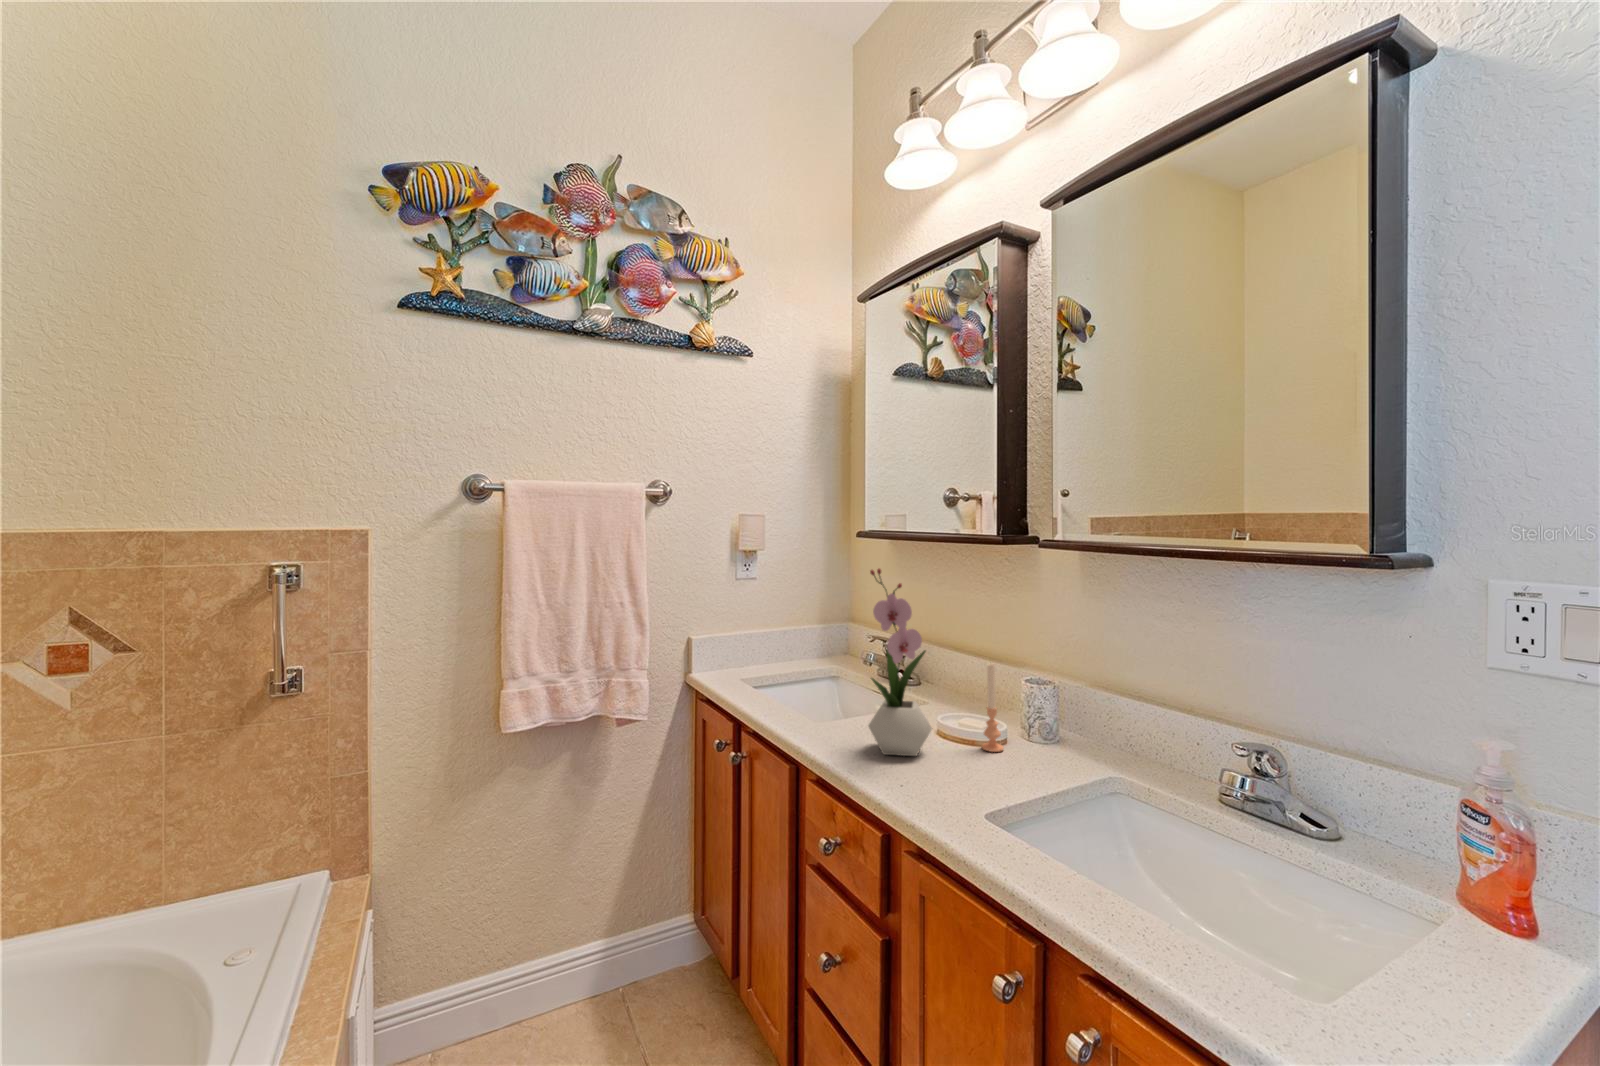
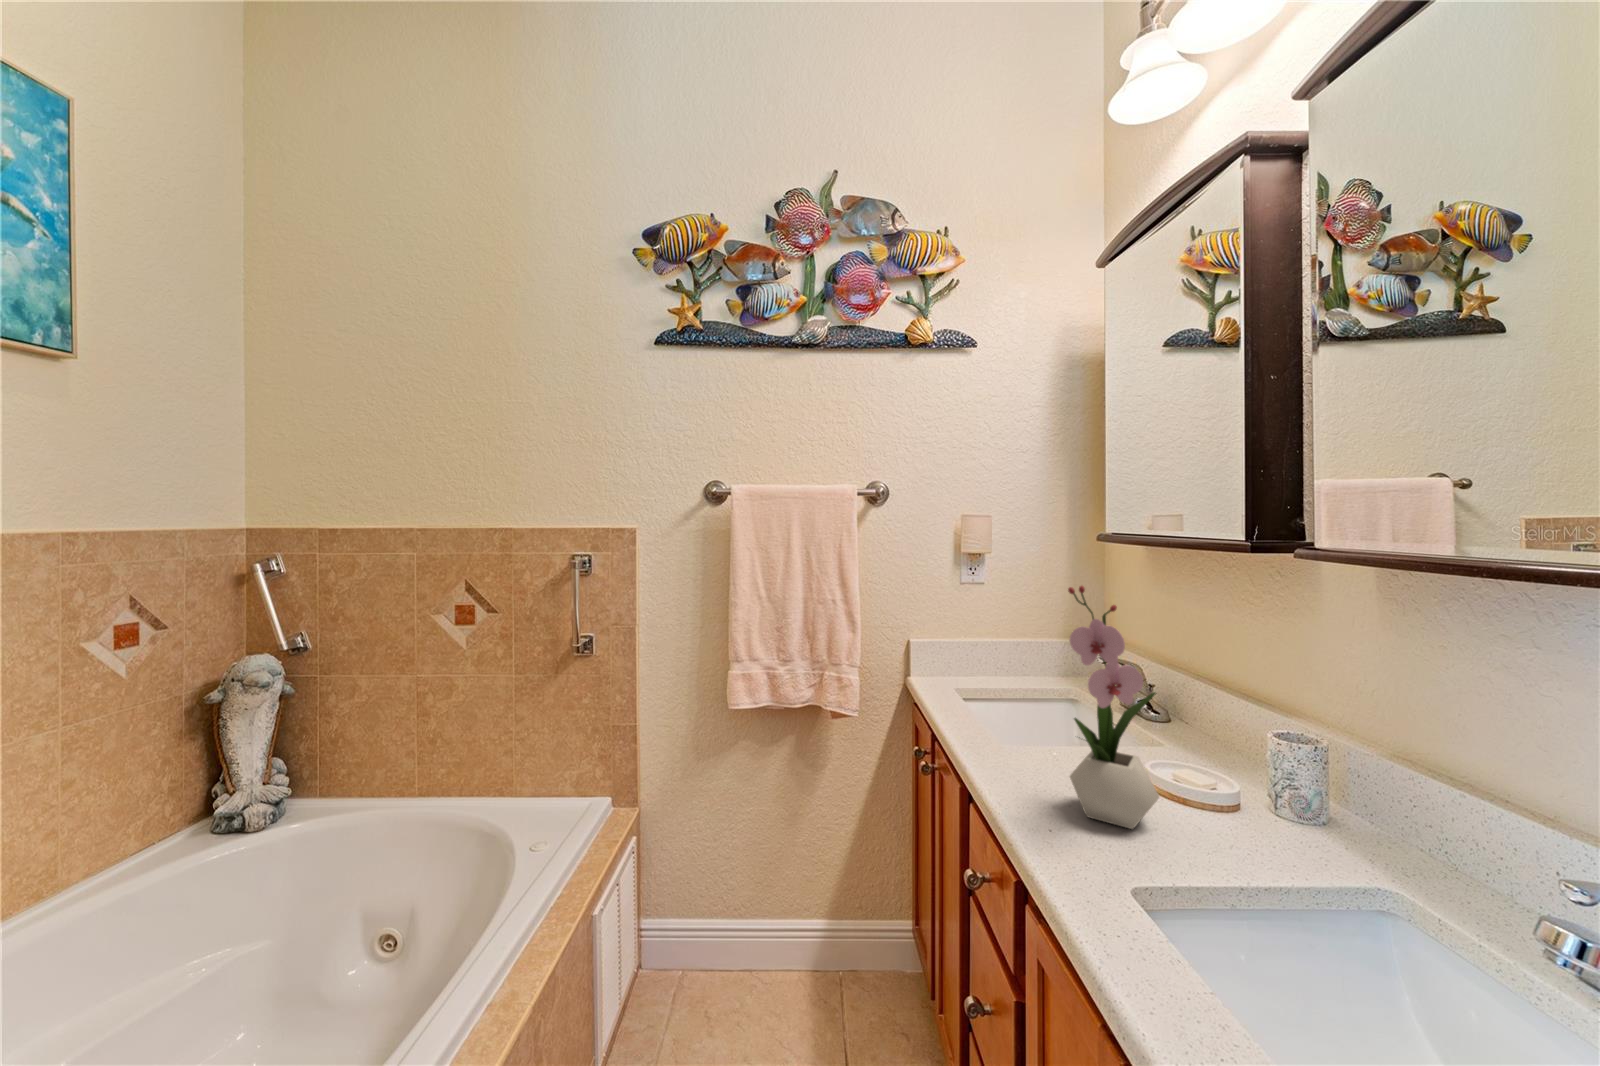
candle: present [982,663,1004,752] -> none [1241,722,1280,850]

